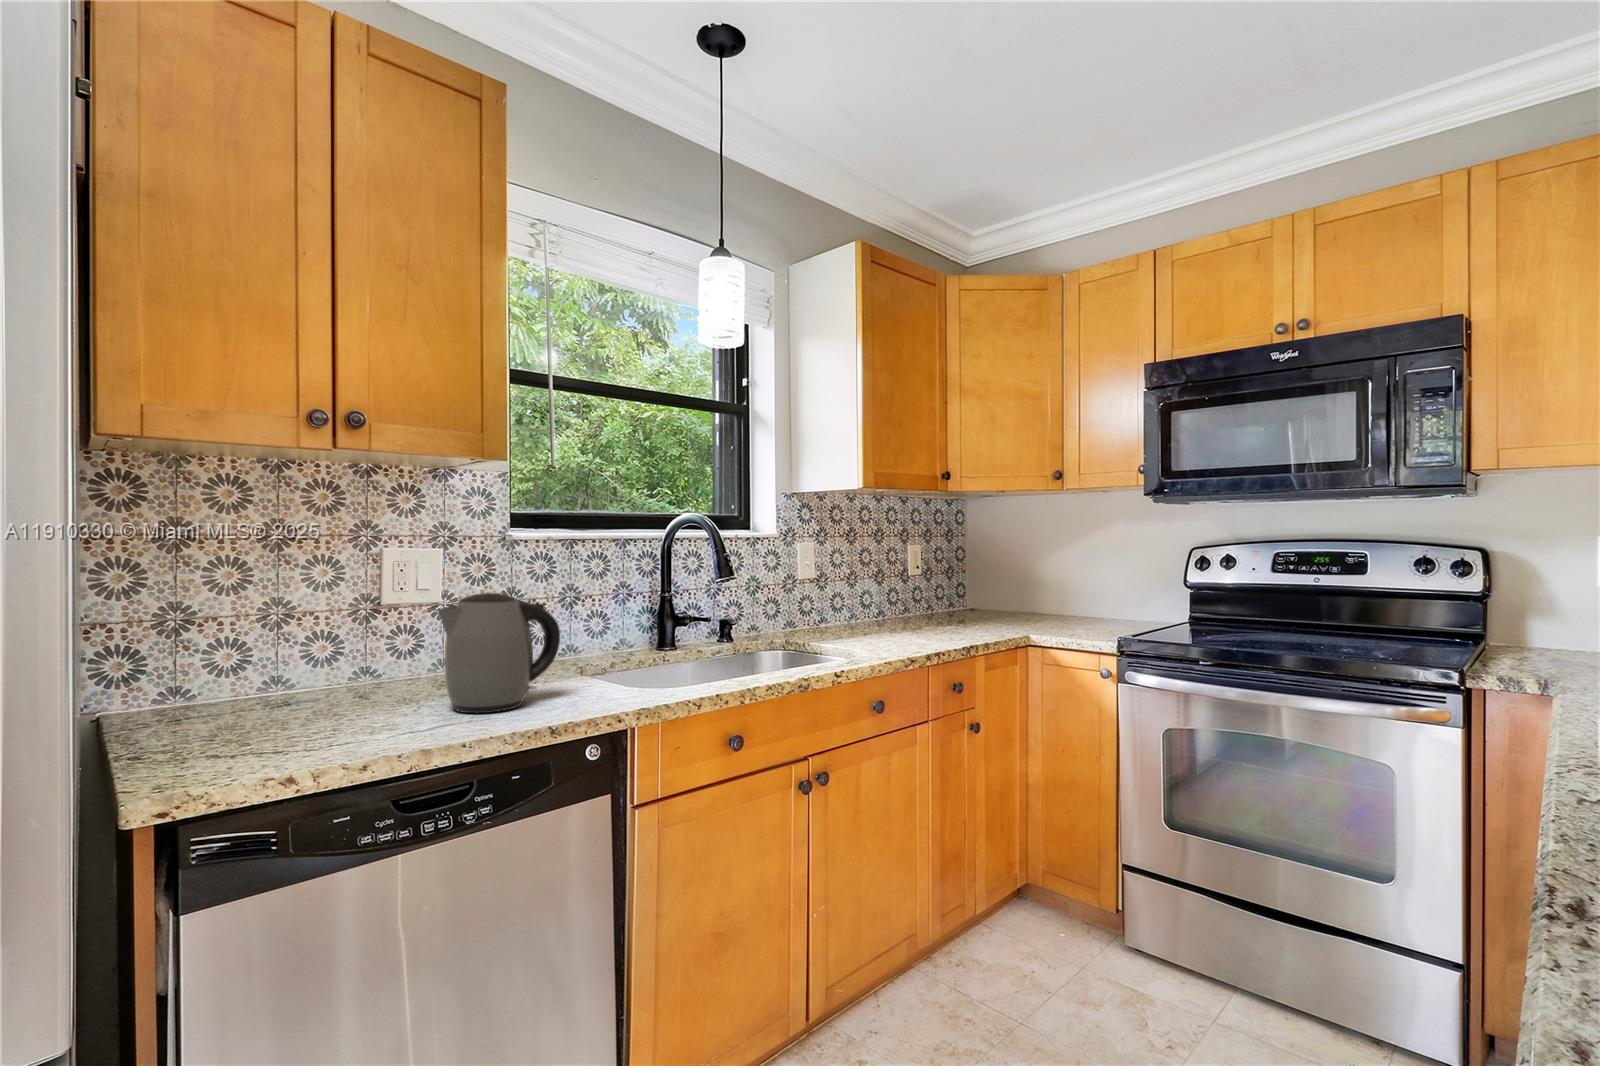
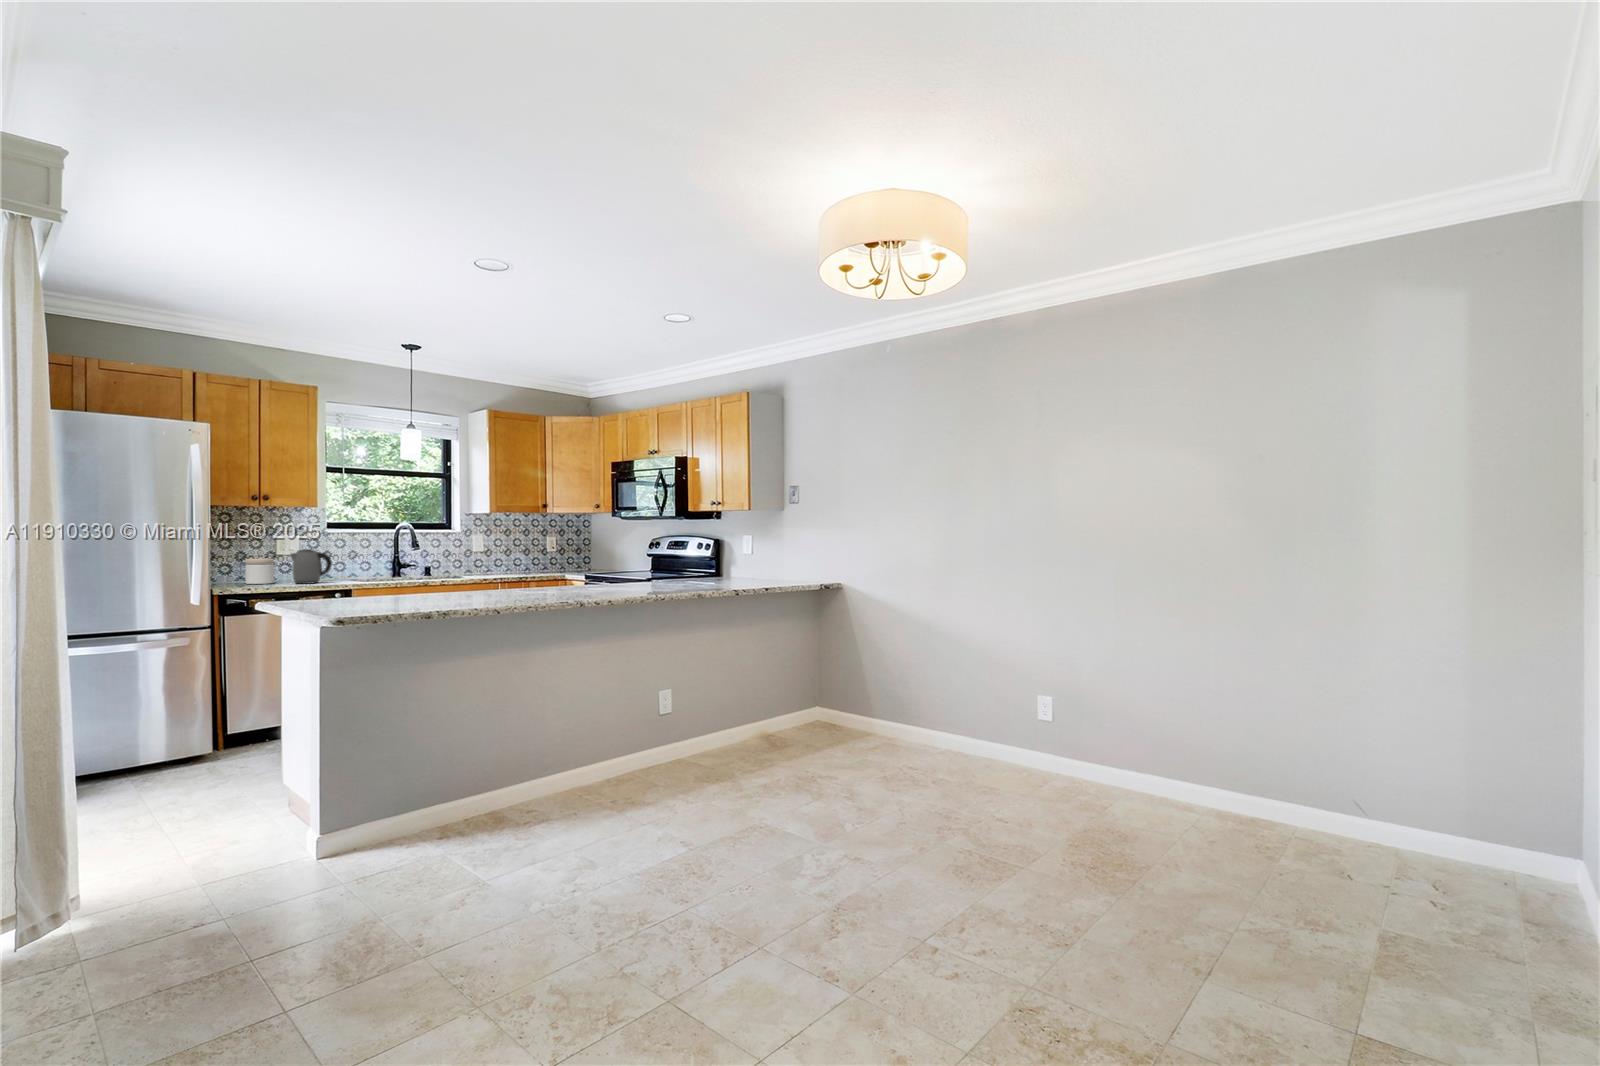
jar: none [292,622,383,717] -> present [246,559,274,584]

